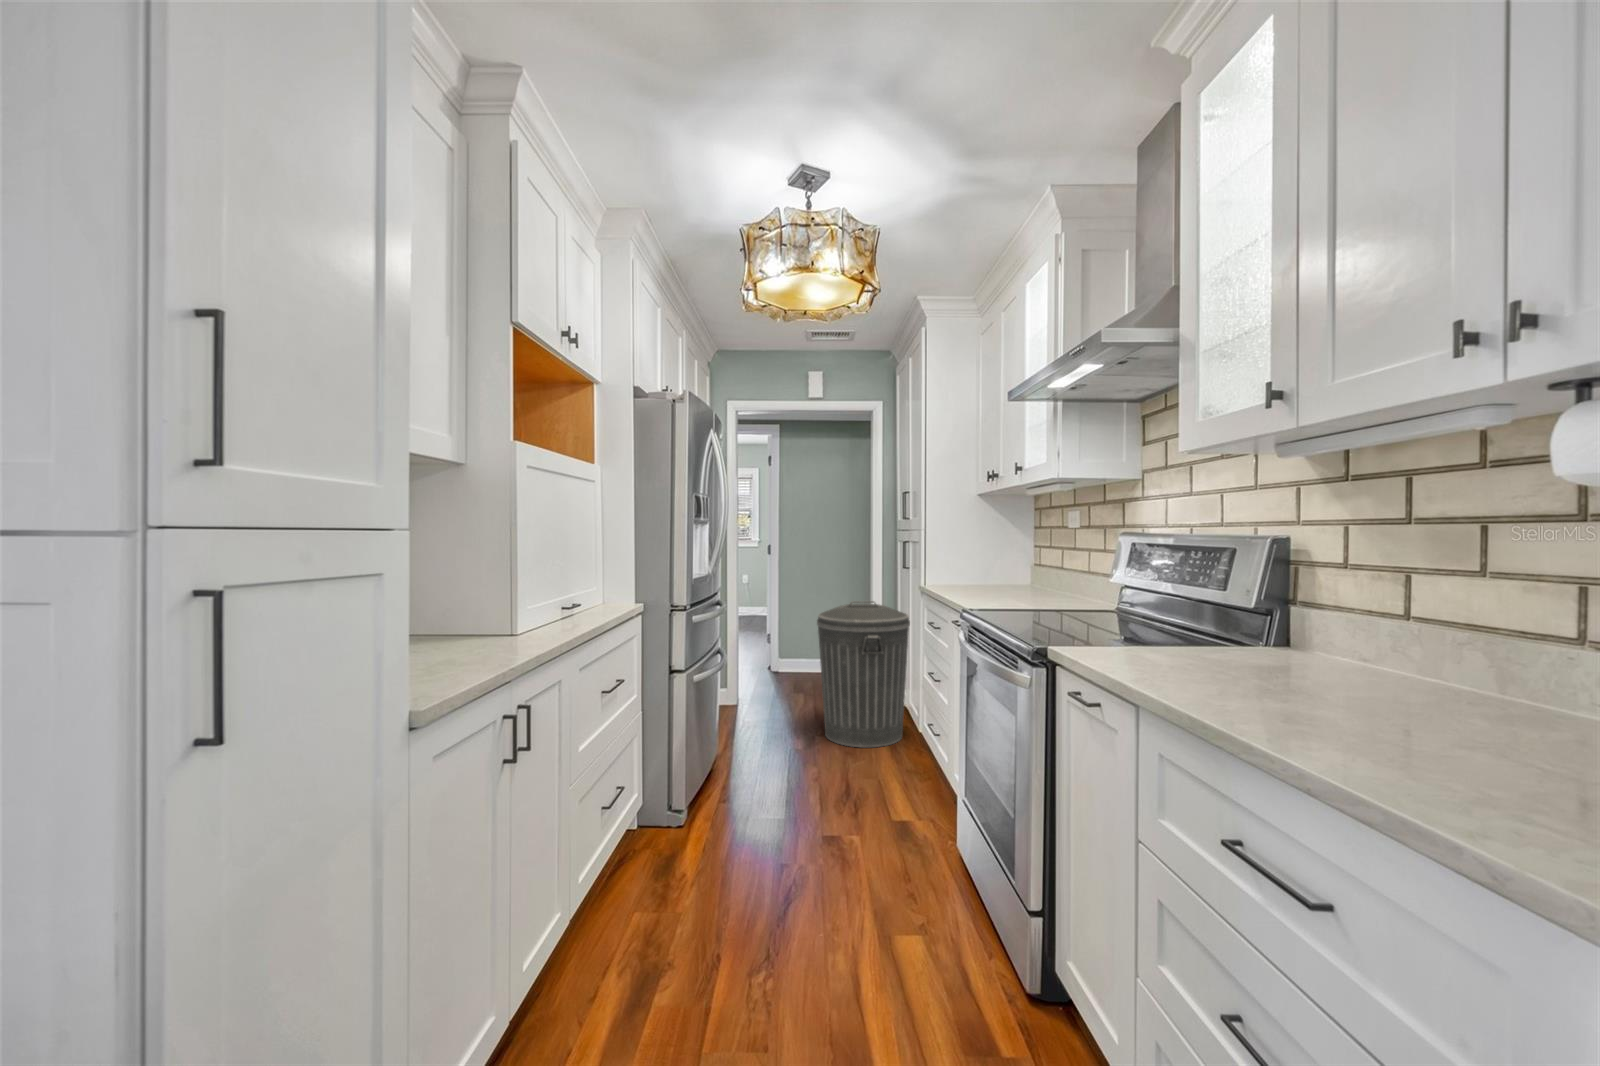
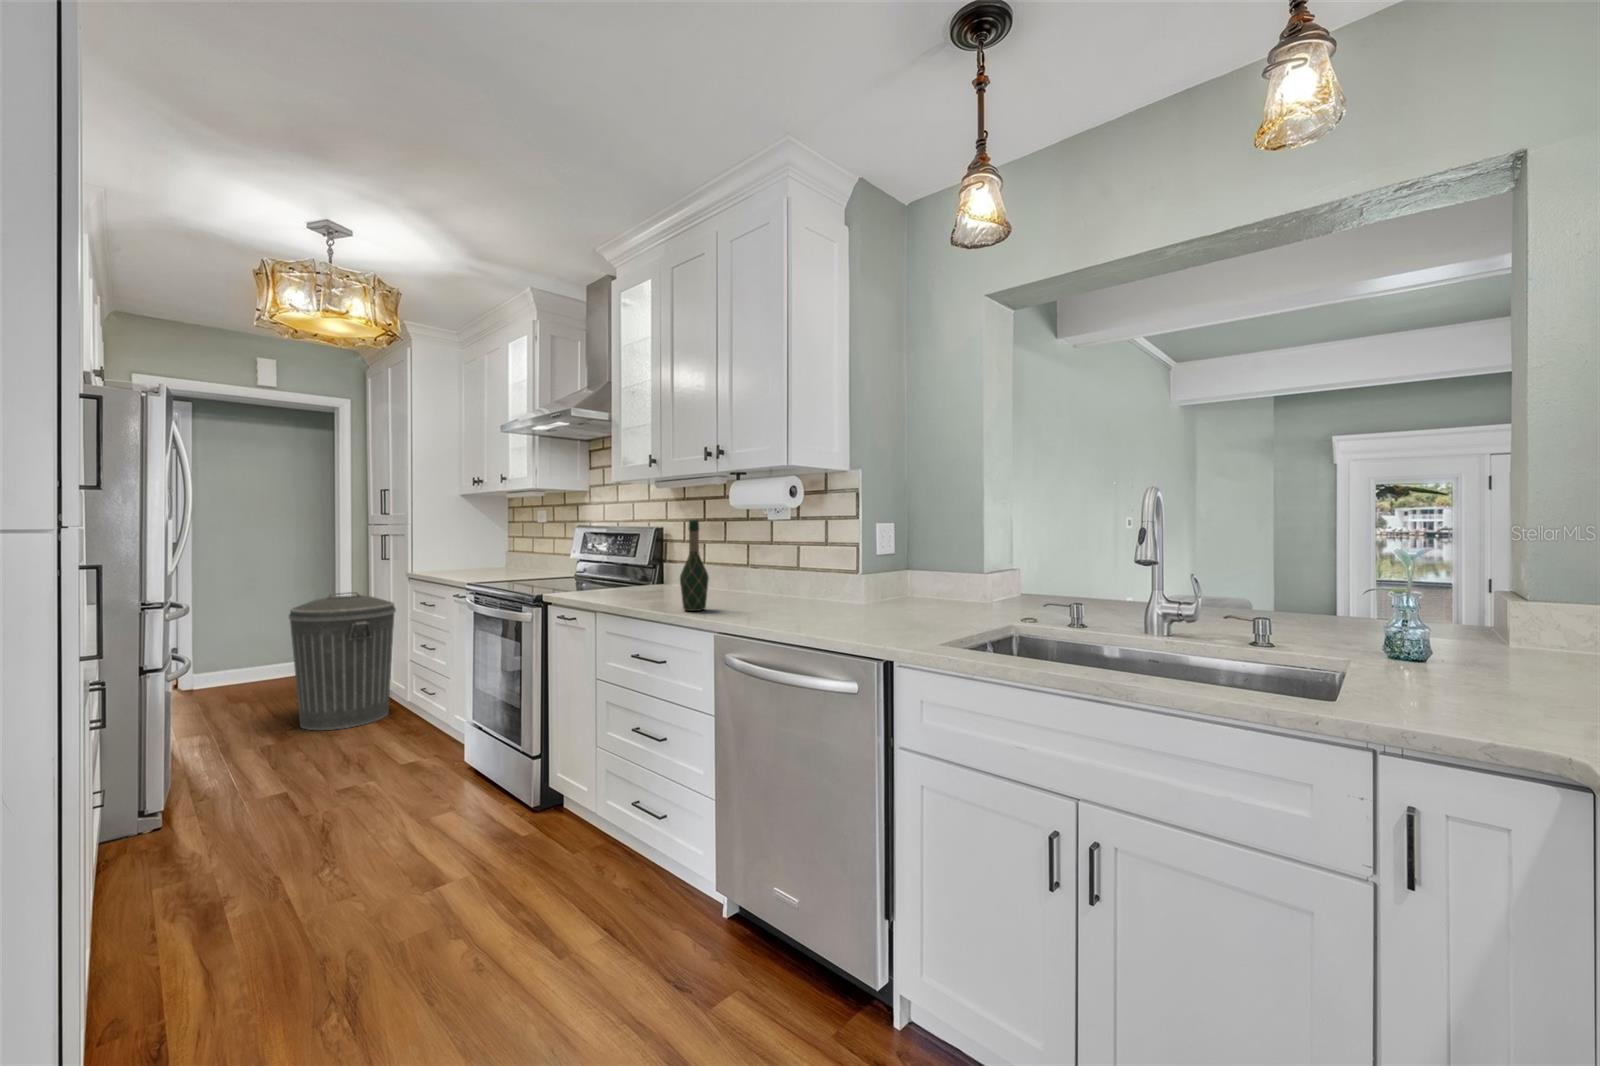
wine bottle: none [1393,521,1515,797] -> present [680,520,709,611]

